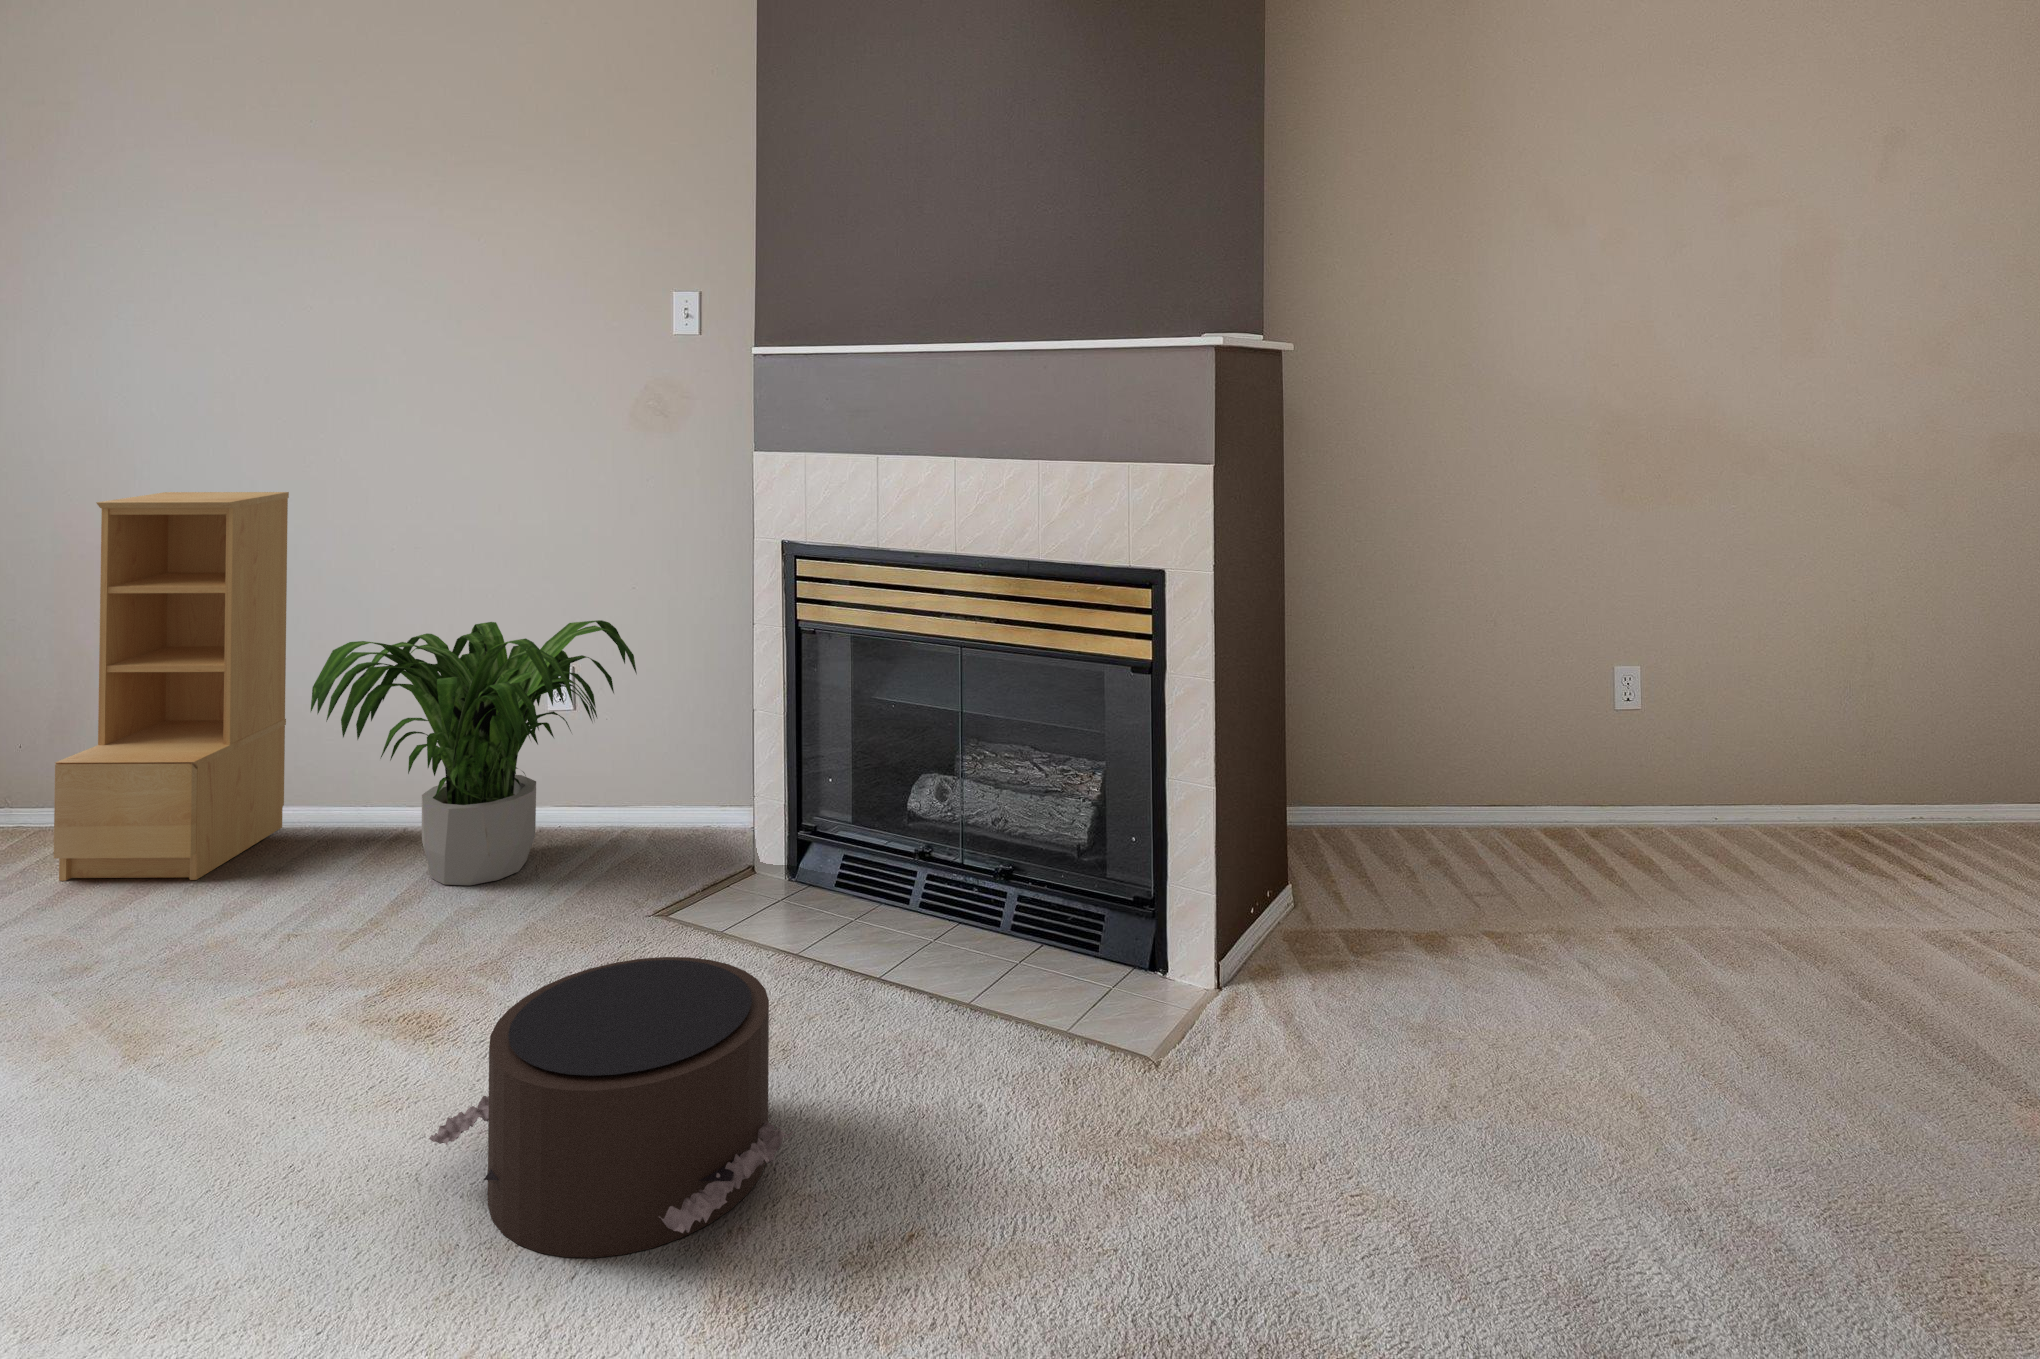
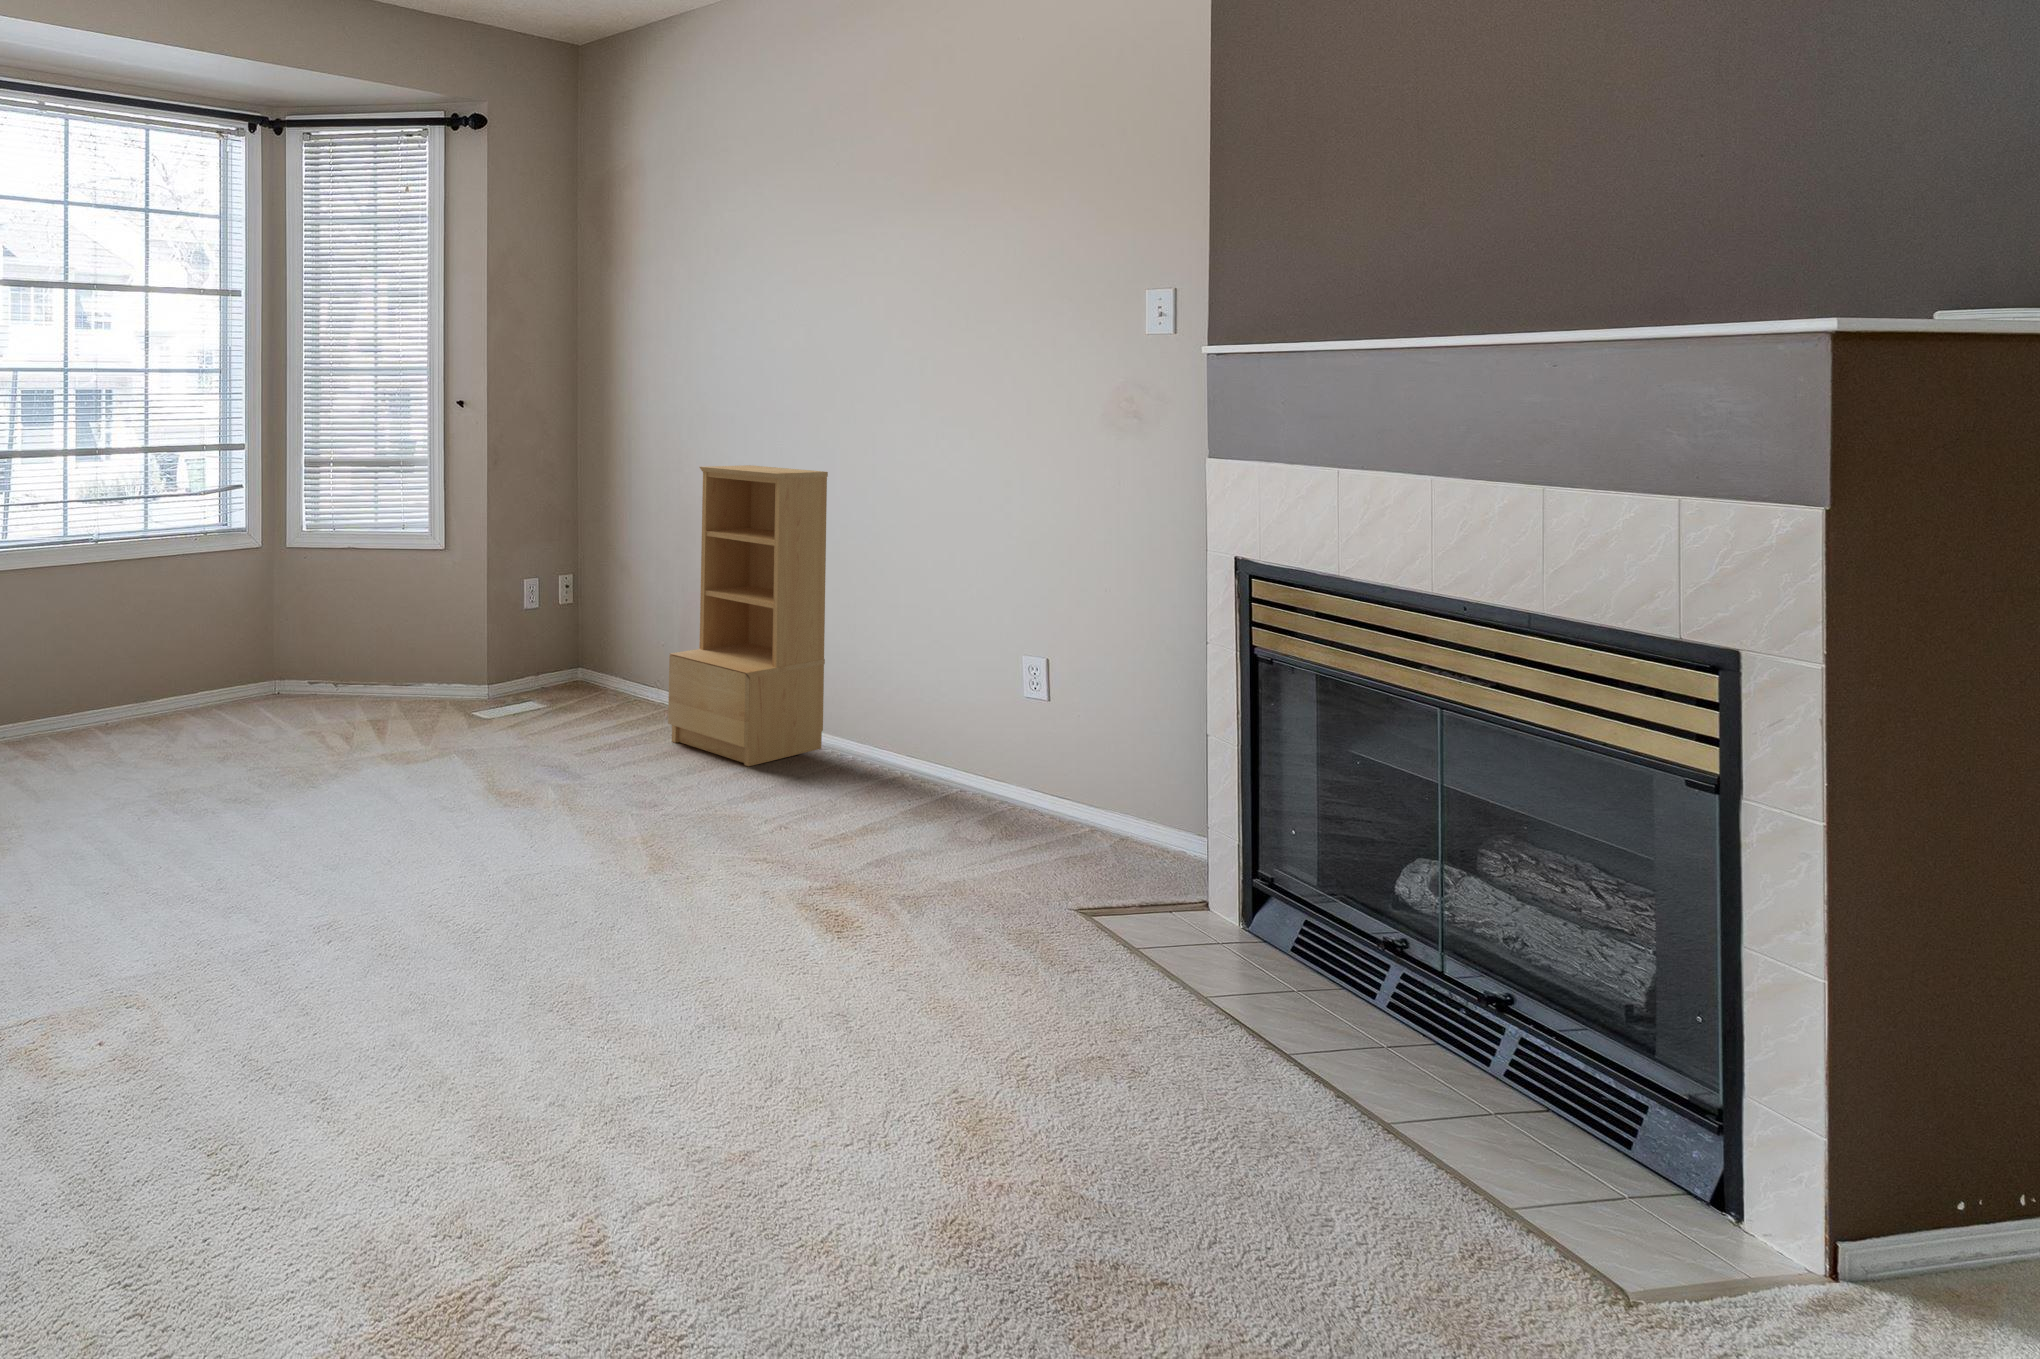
potted plant: present [311,620,637,885] -> none [807,595,1098,836]
pouf: present [429,957,793,1258] -> none [781,899,1074,1163]

